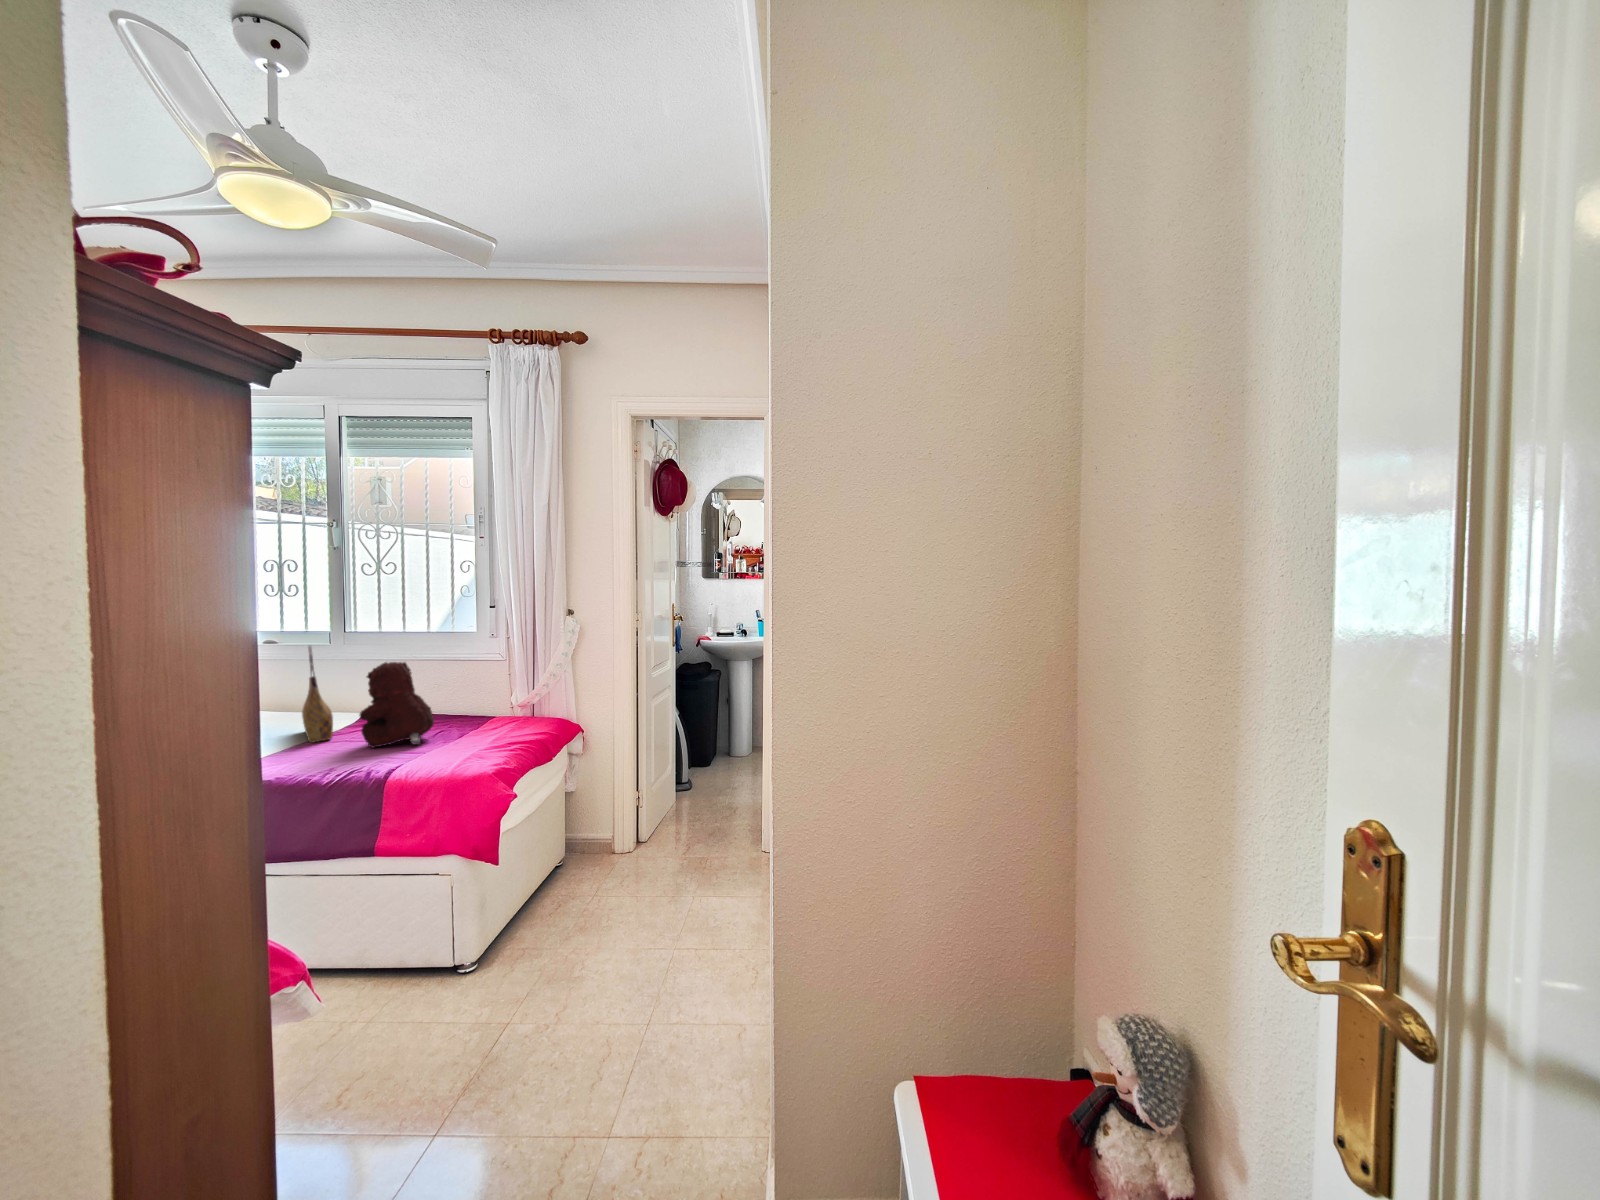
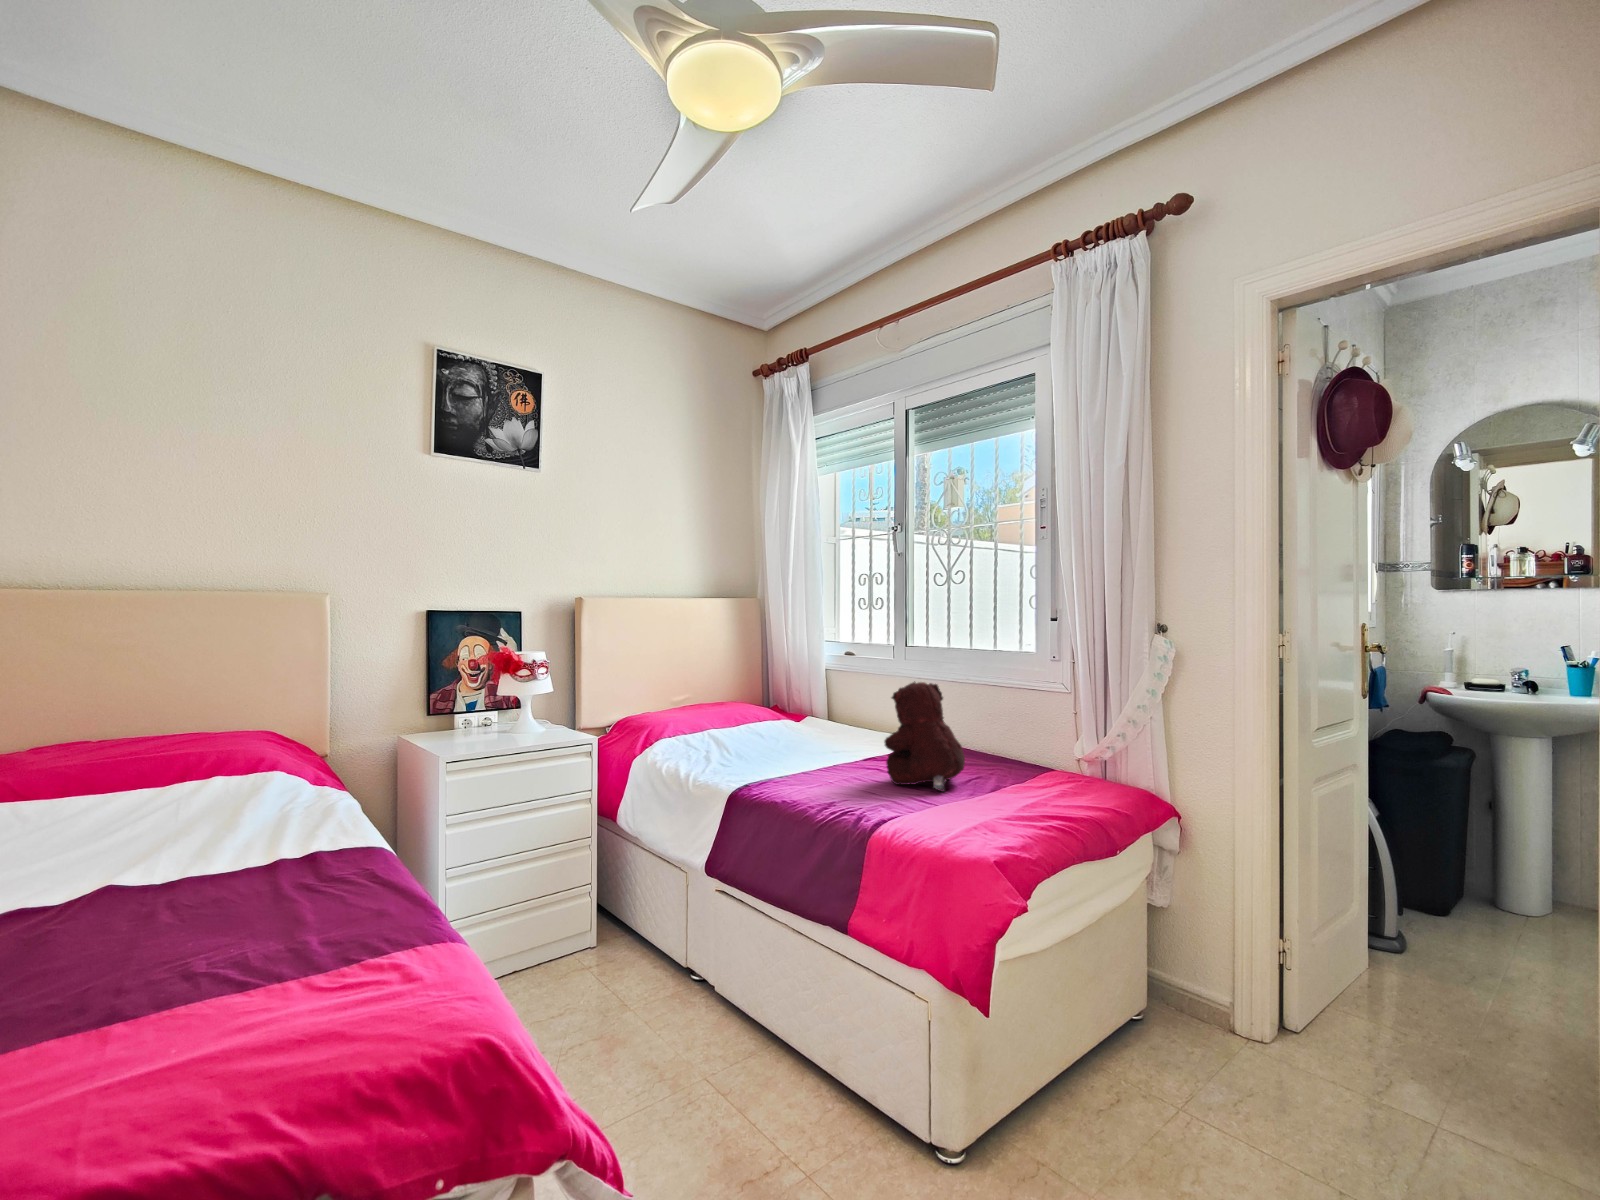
tote bag: present [302,646,333,743] -> none [845,657,876,766]

